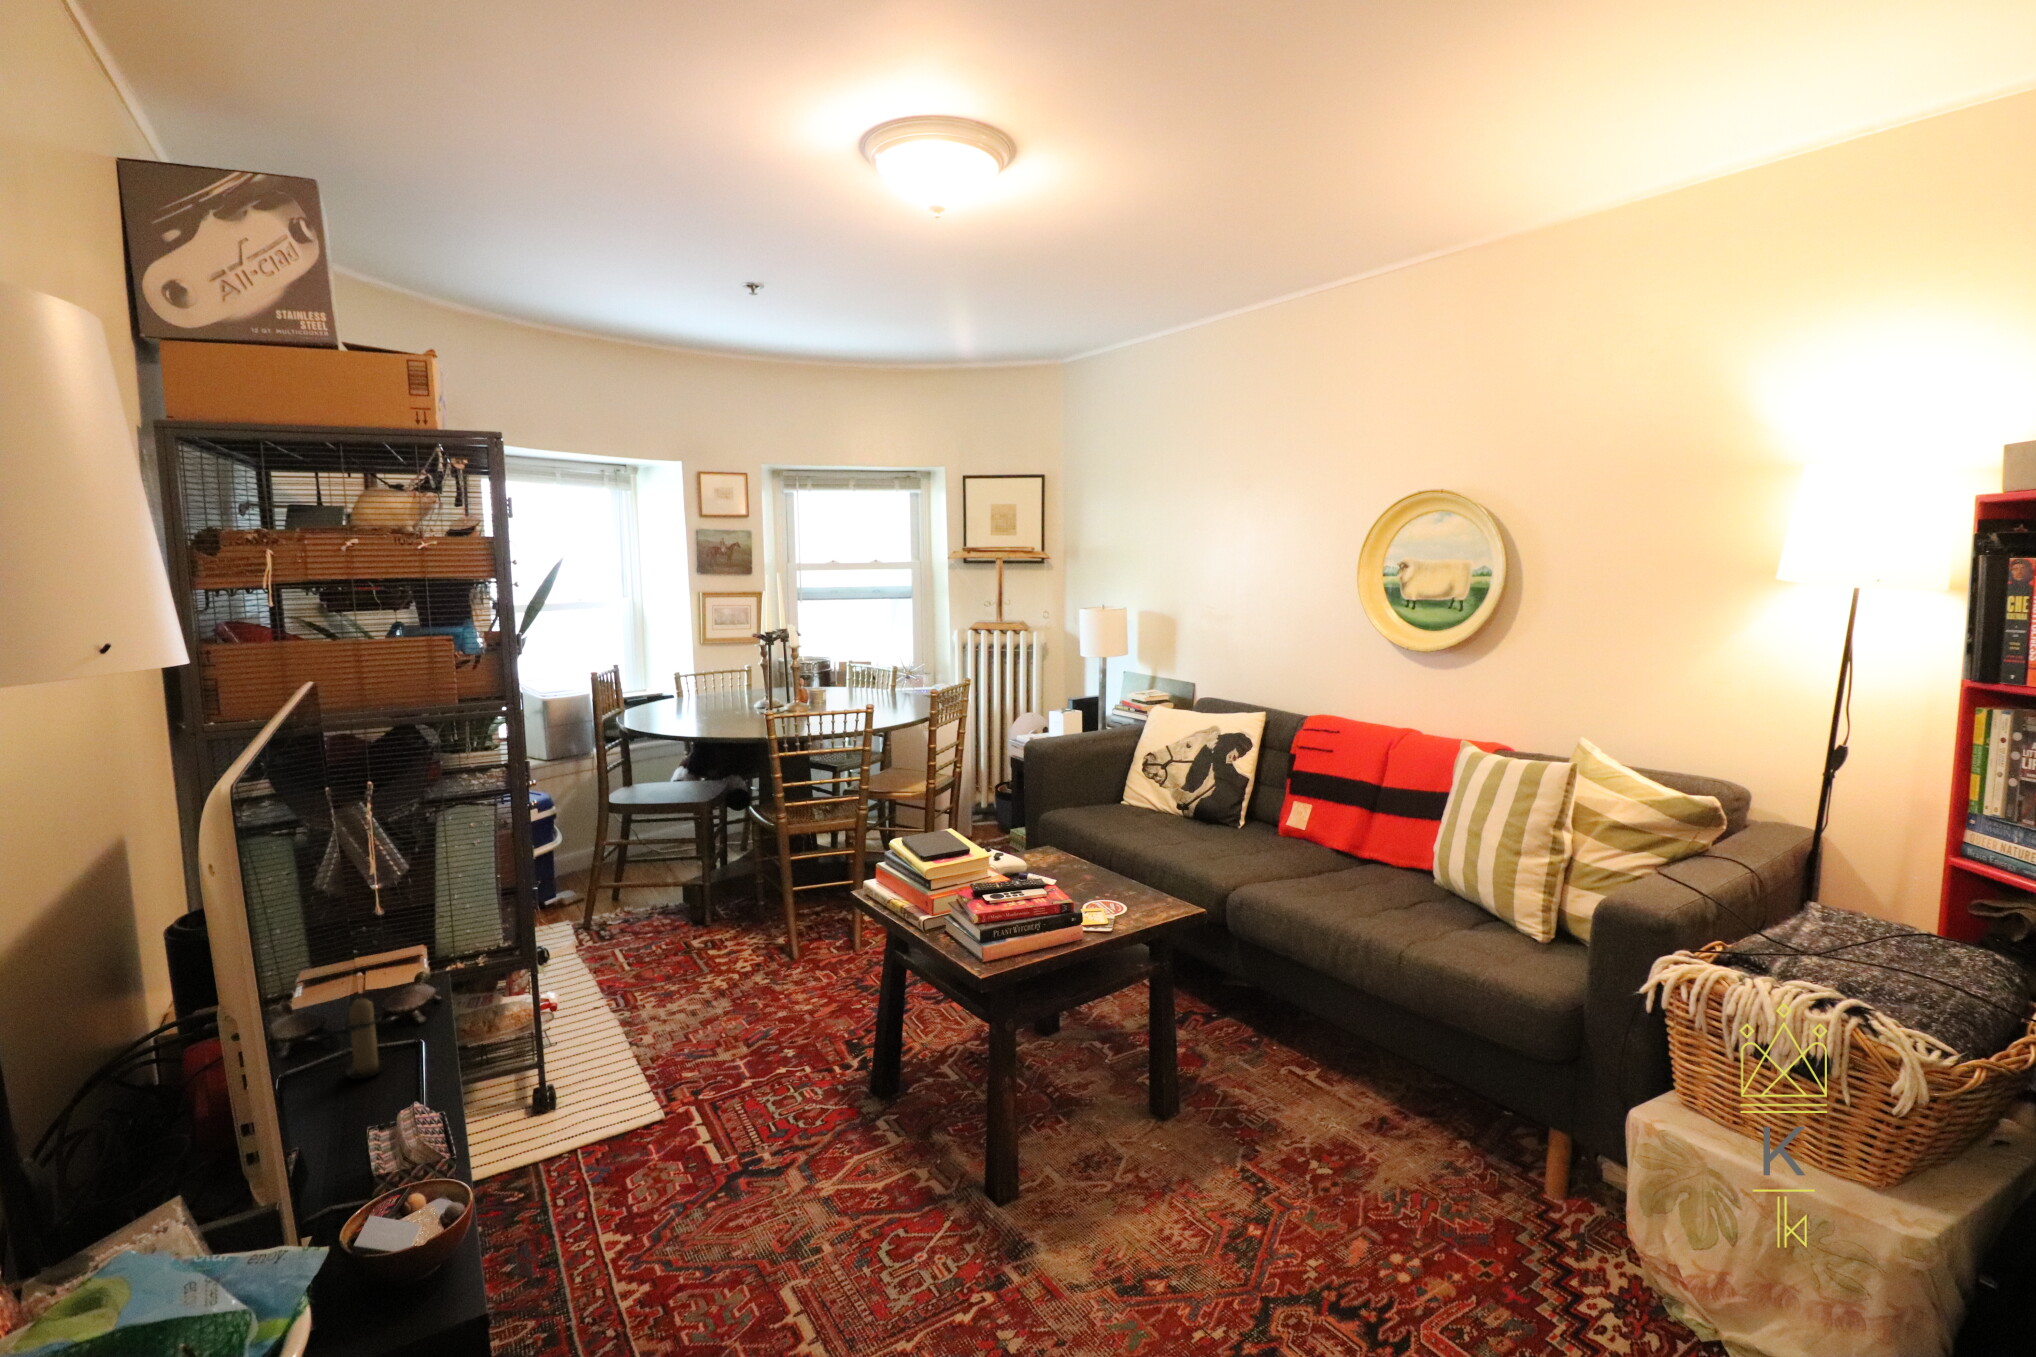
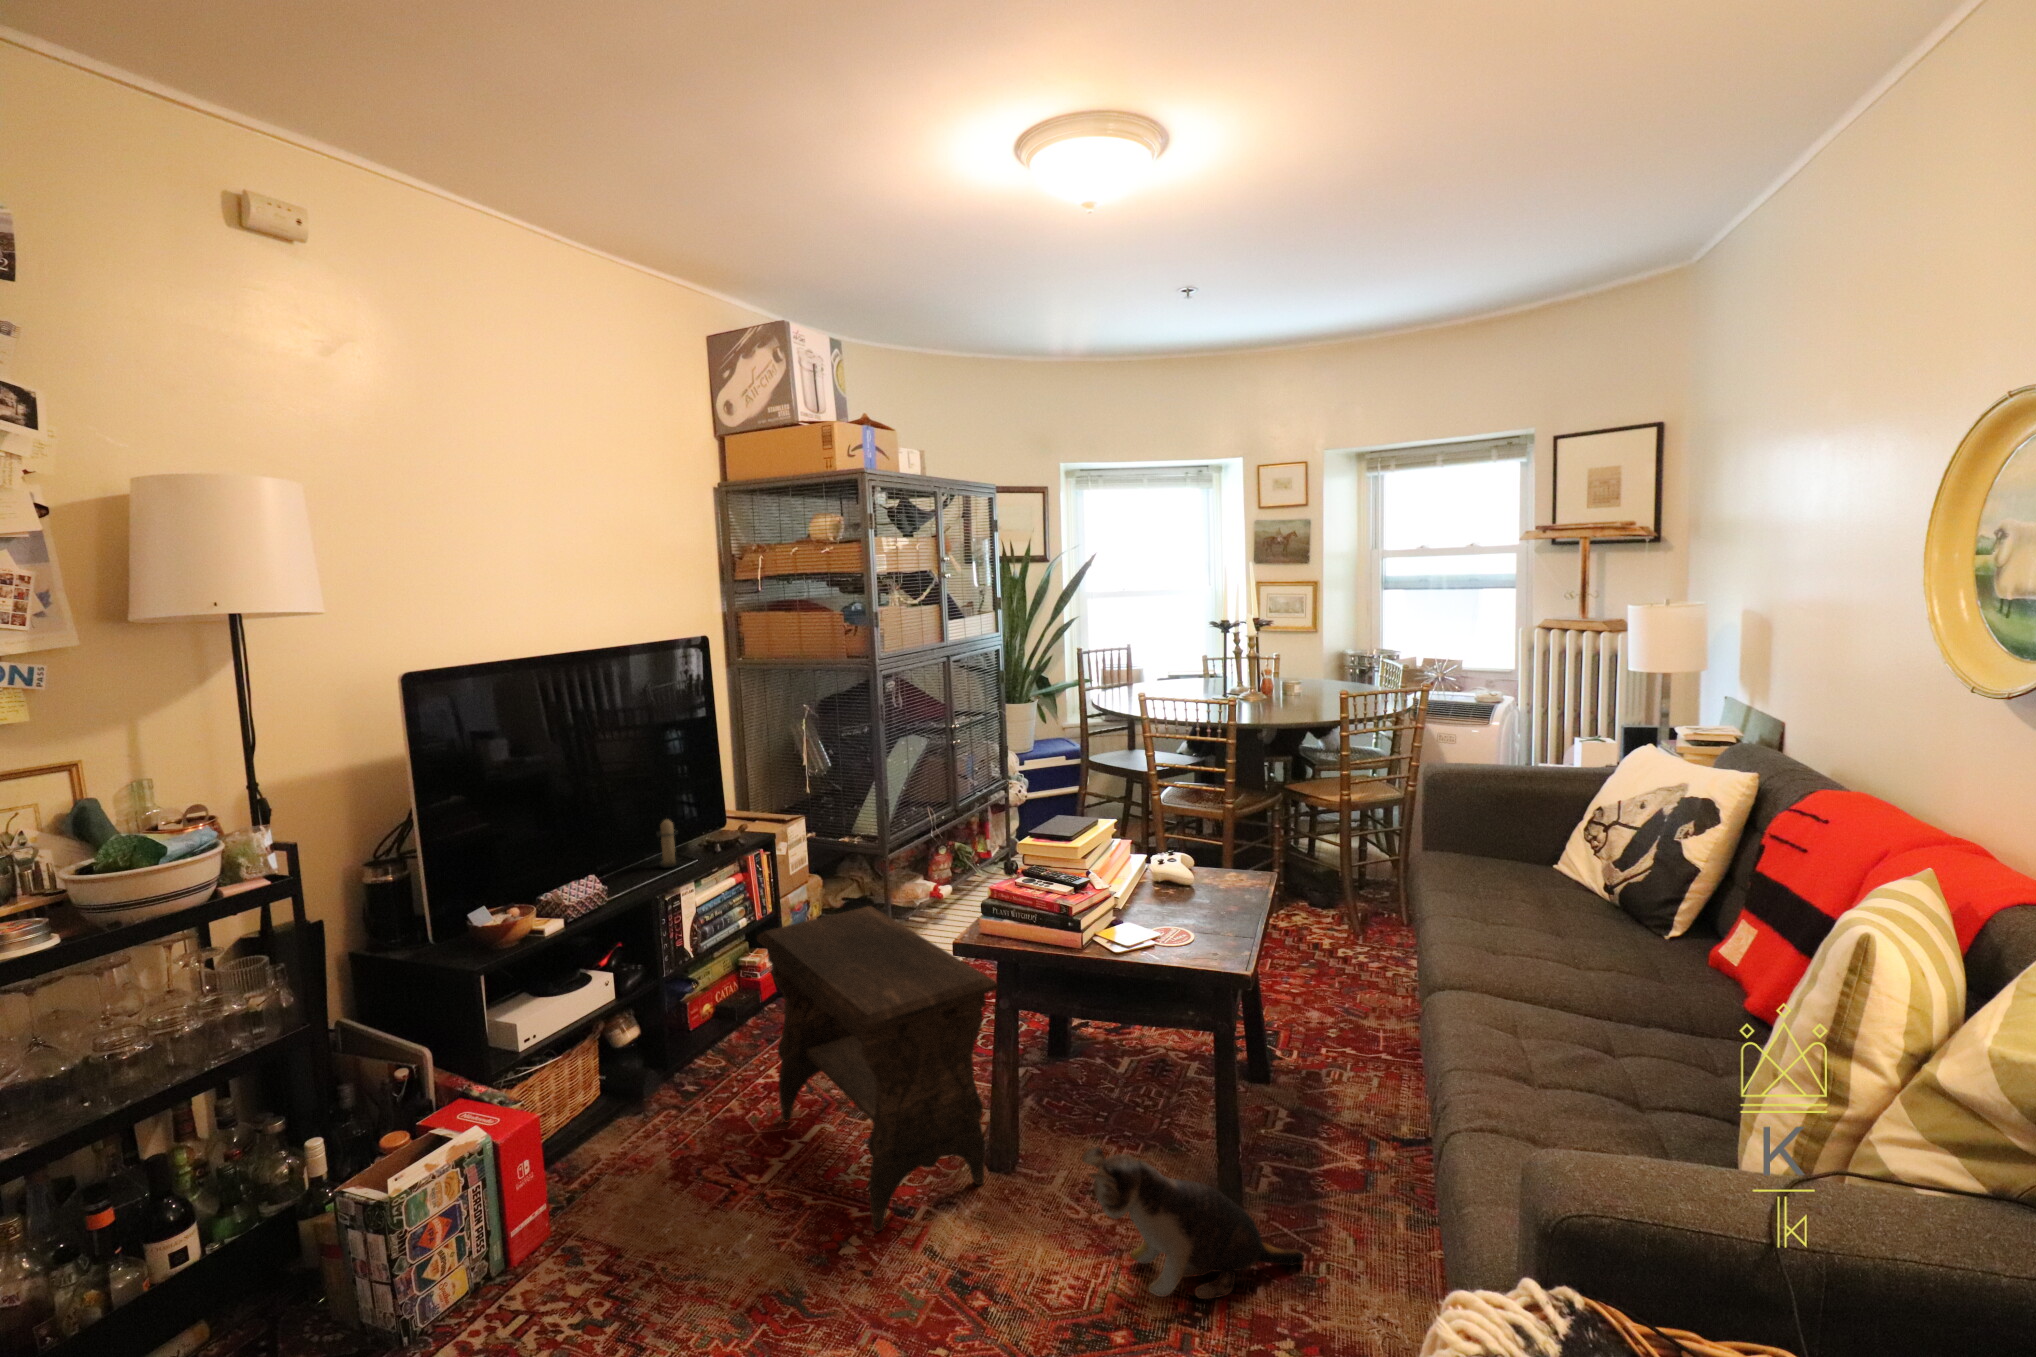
footstool: none [704,1000,1033,1312] -> present [757,906,998,1232]
plush toy: none [1169,1090,1259,1194] -> present [1082,1147,1304,1299]

